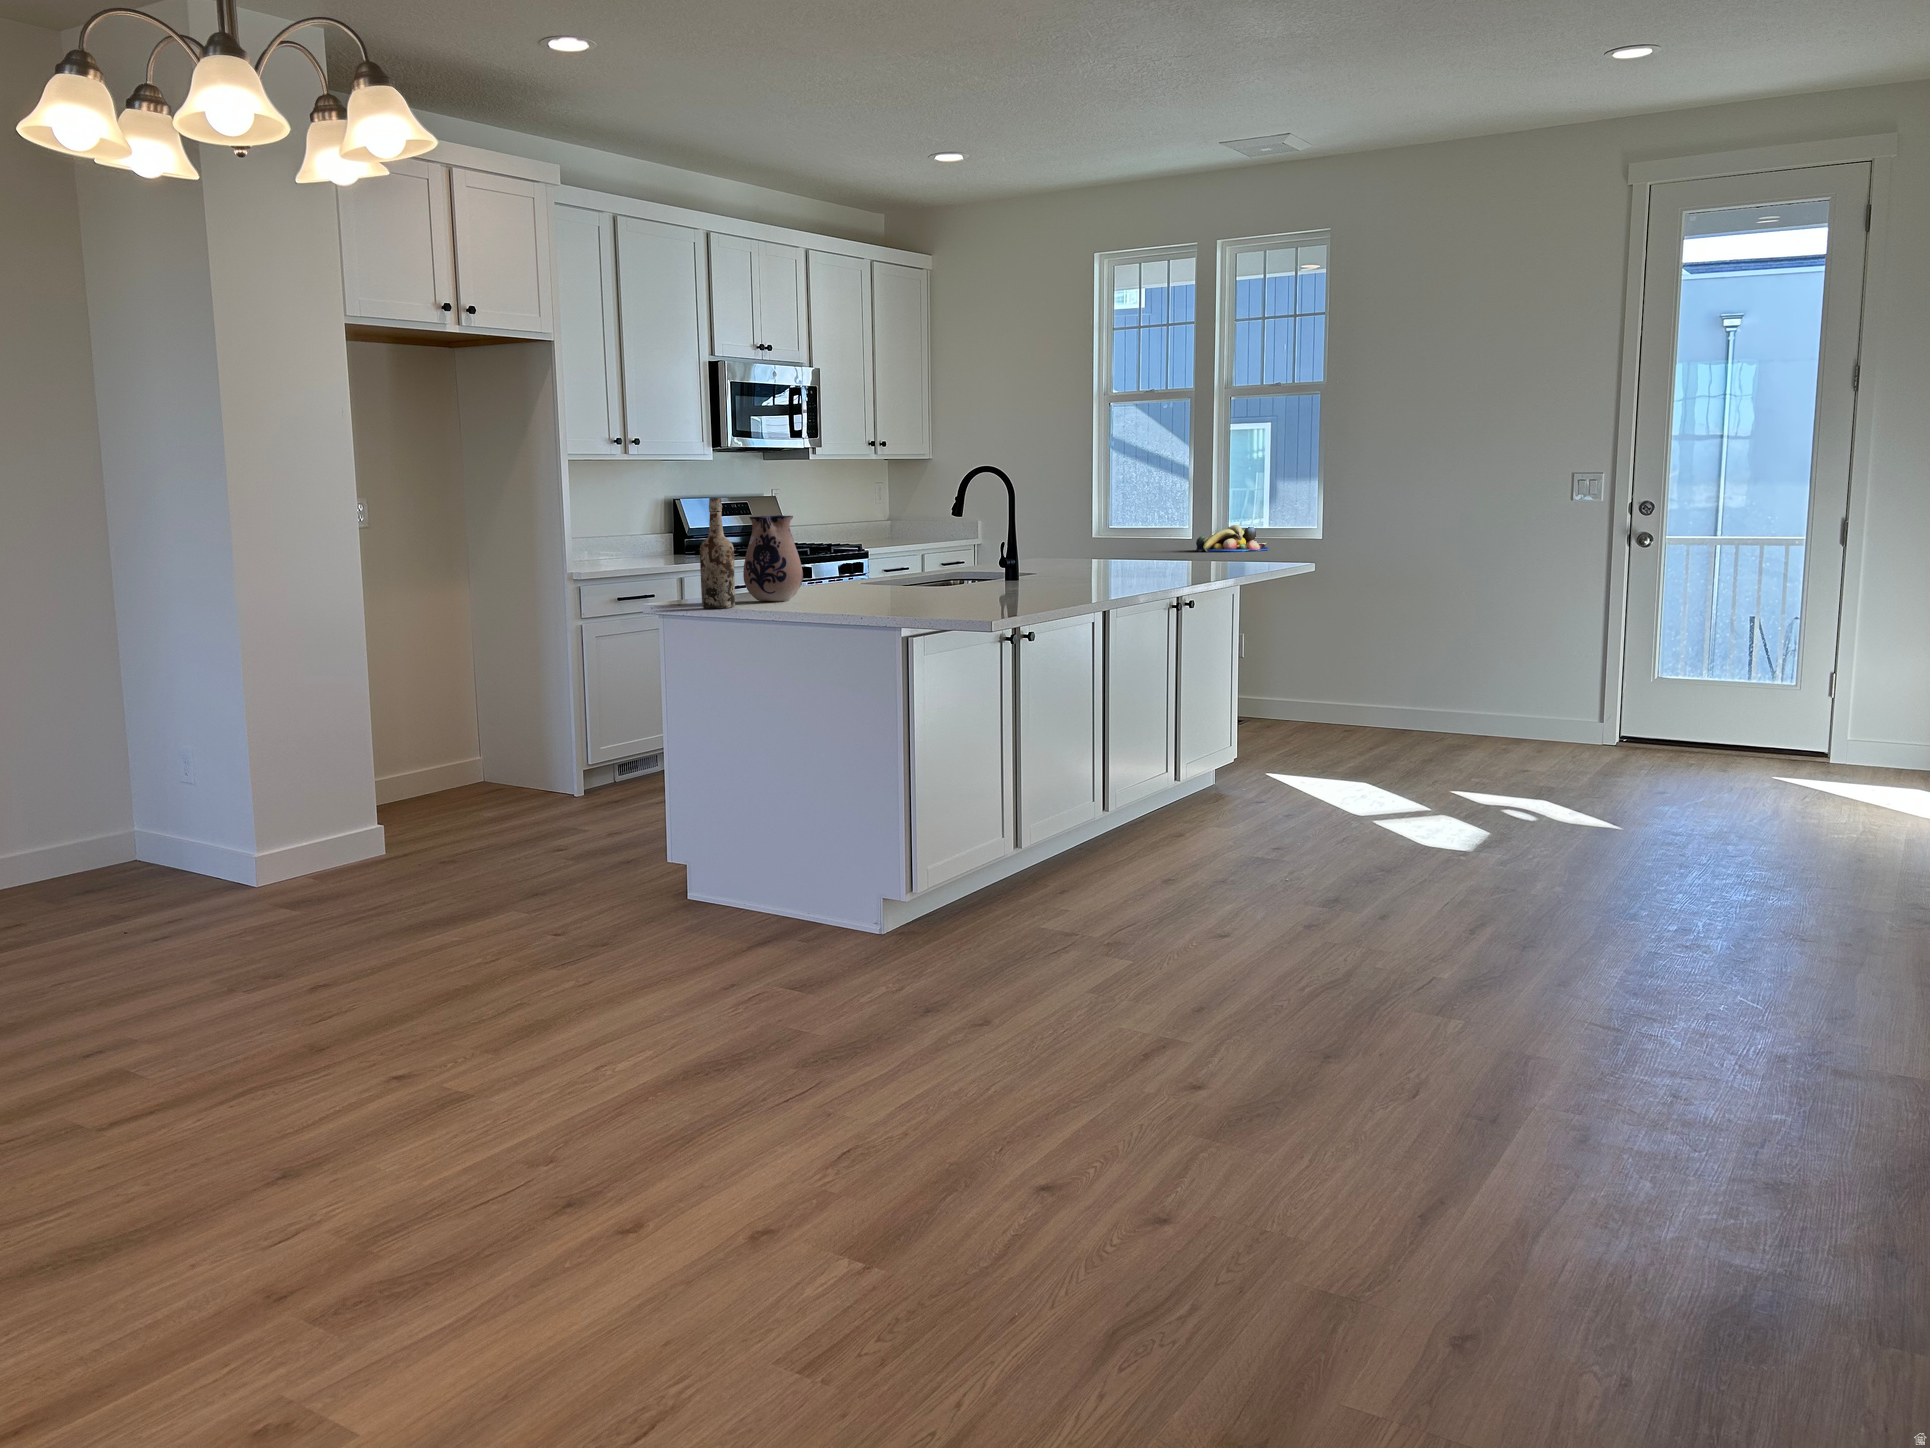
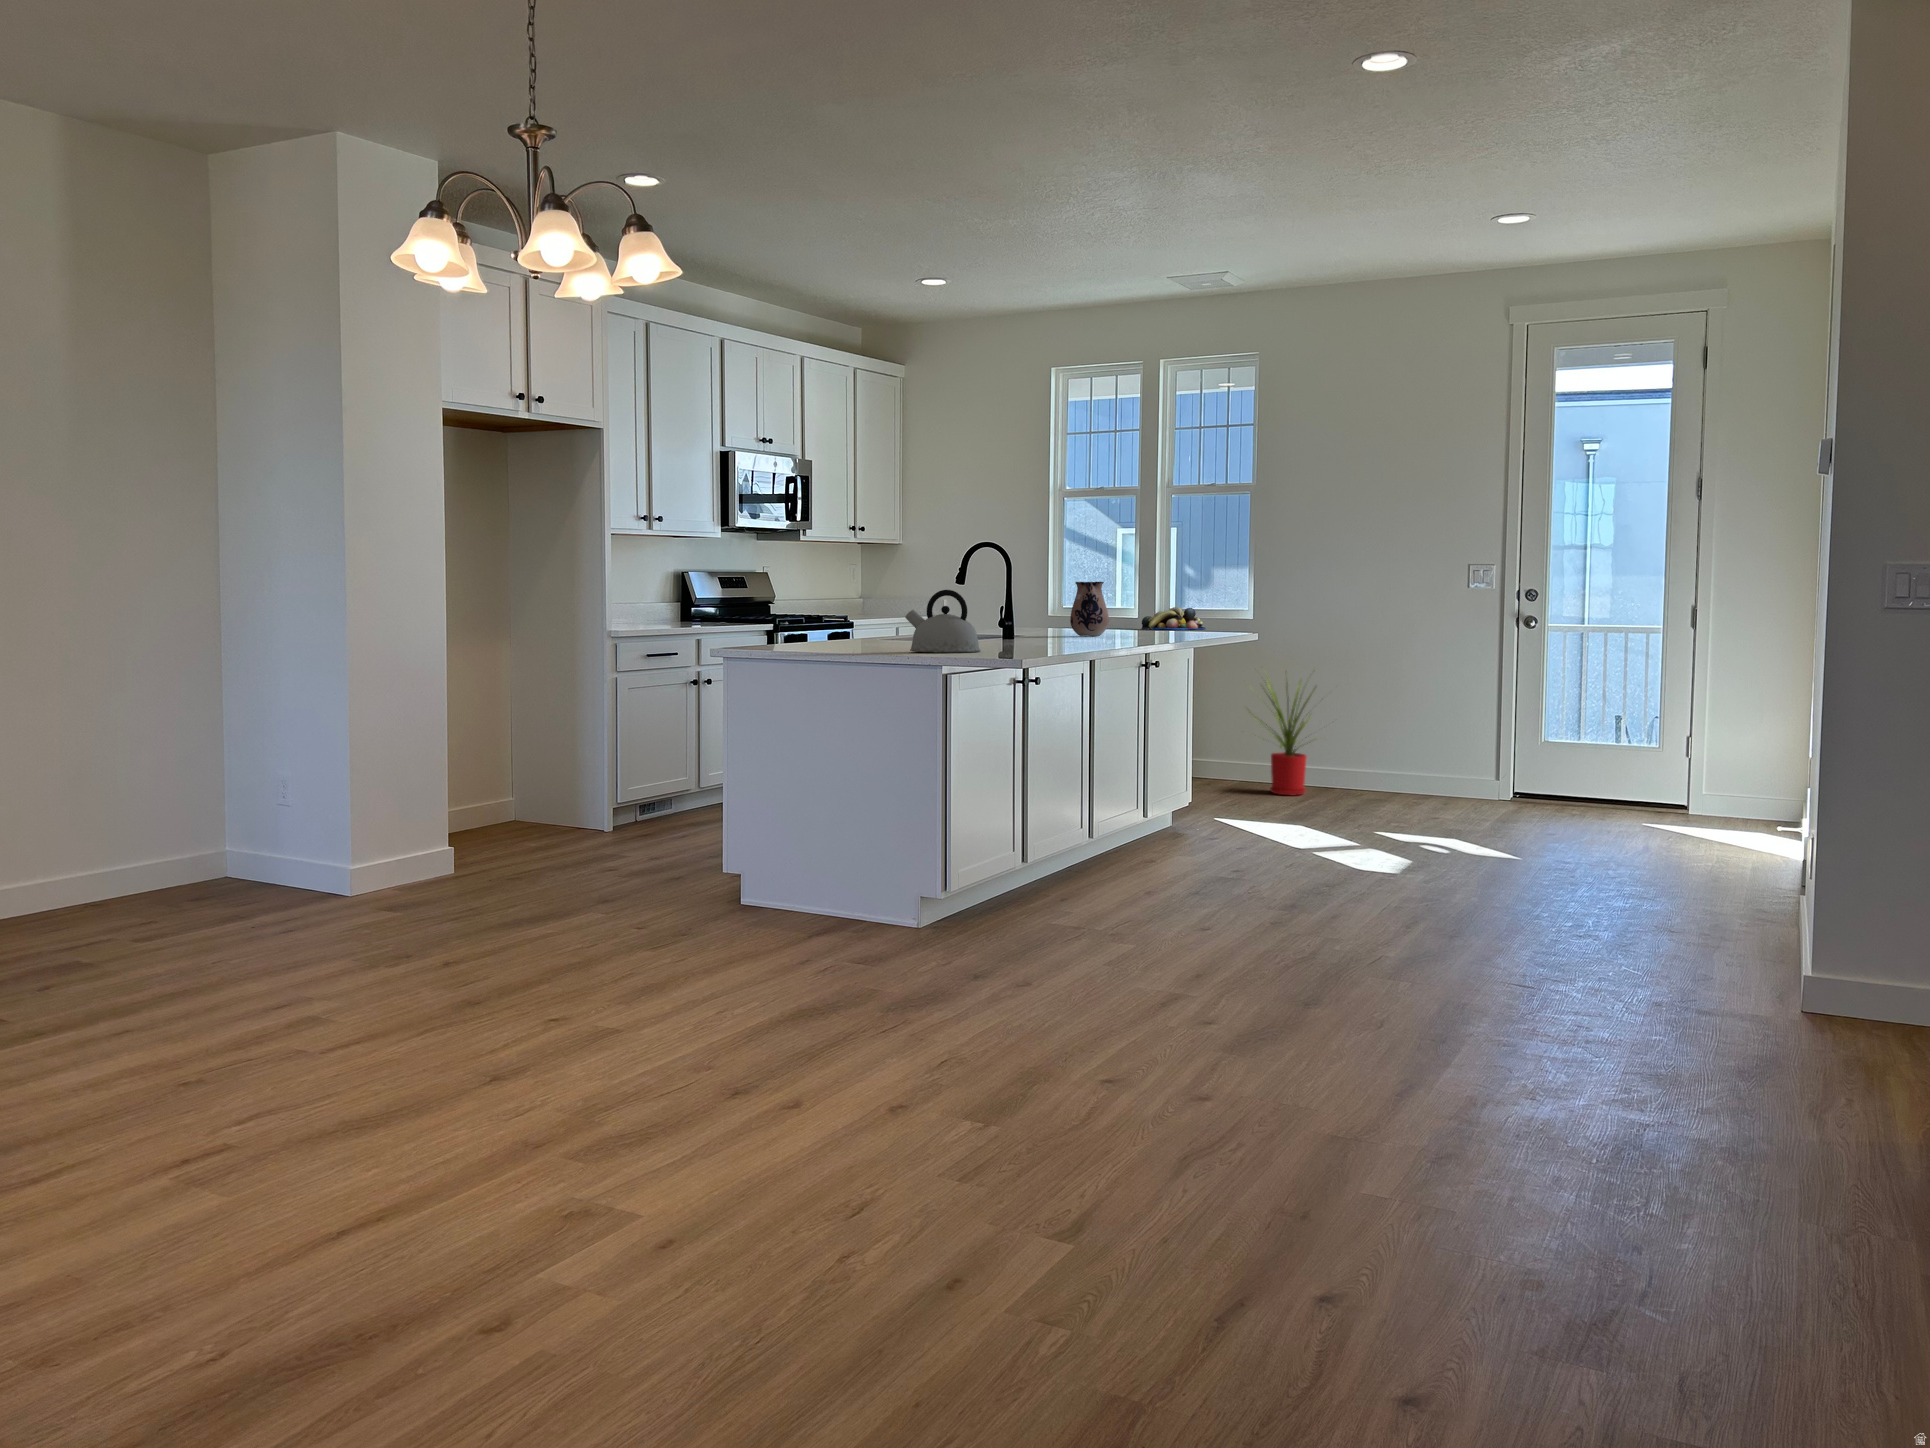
wine bottle: present [700,498,735,609] -> none [765,560,794,652]
ceramic pitcher: present [743,515,803,601] -> present [1070,582,1109,636]
kettle: none [863,531,953,608] -> present [905,590,980,652]
house plant: none [1305,592,1422,740] -> present [1249,674,1315,796]

